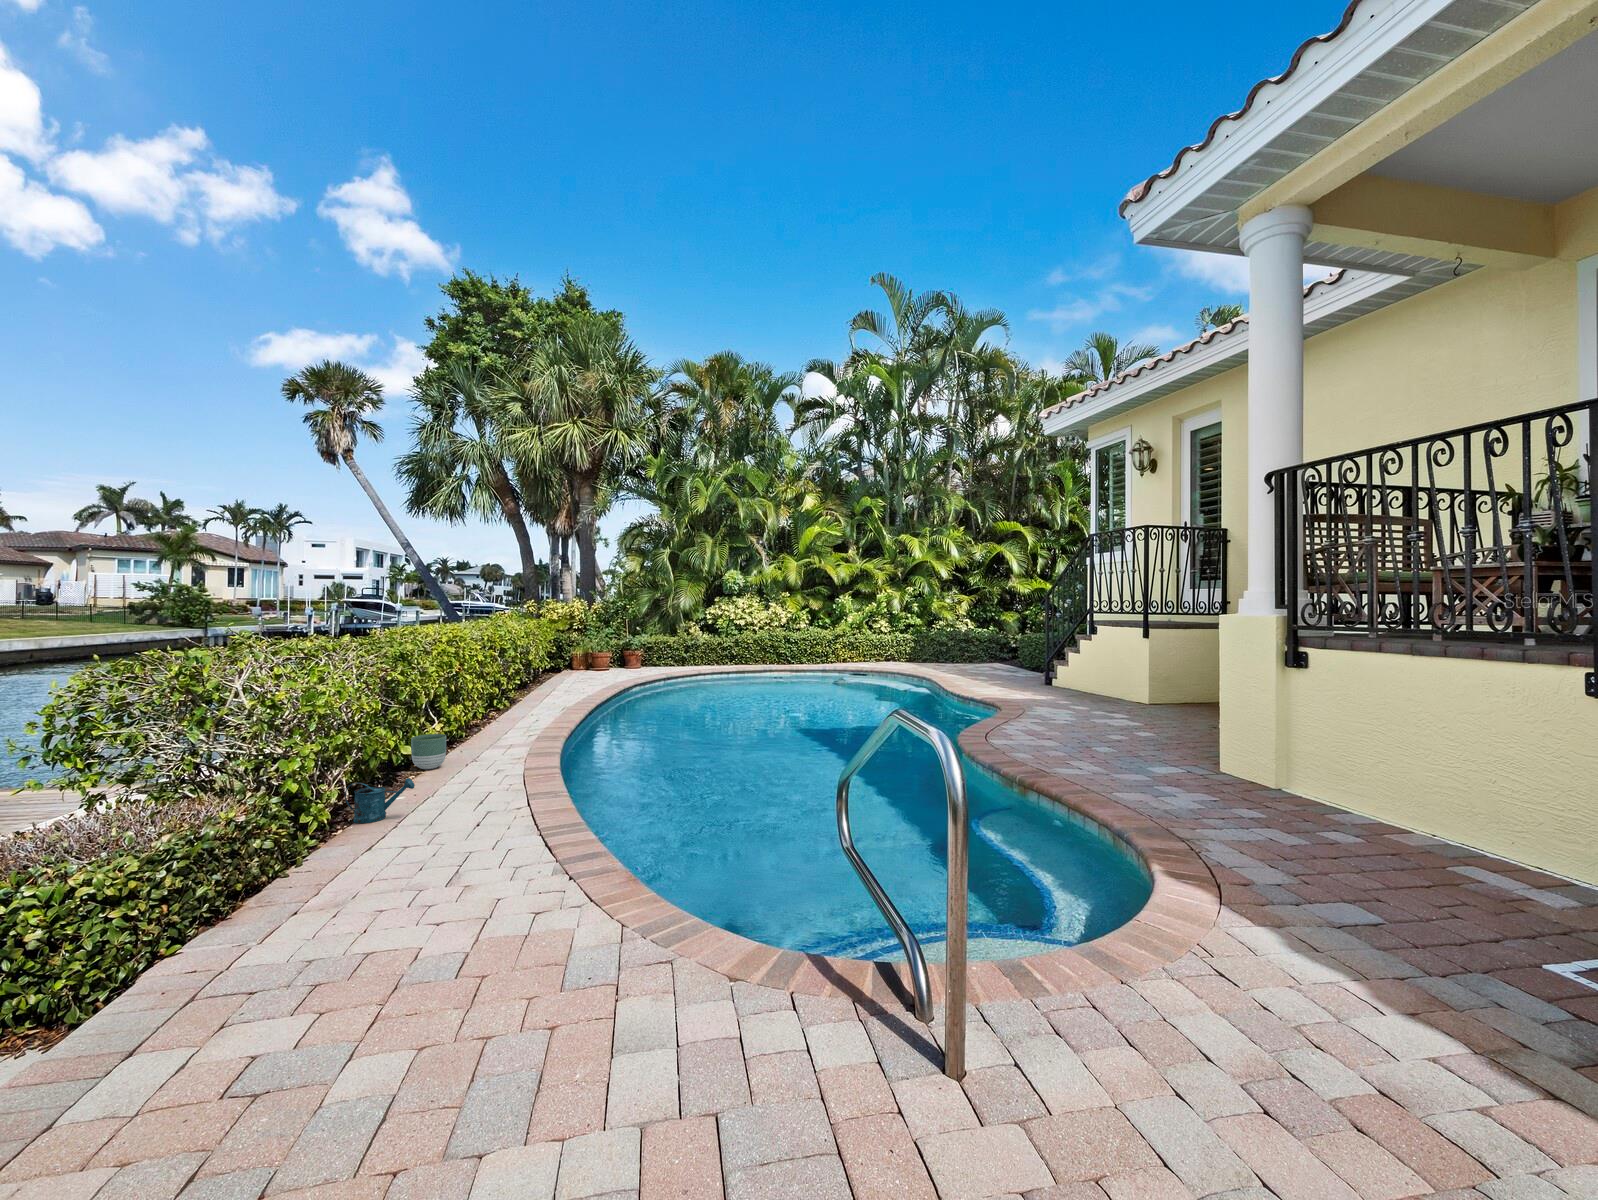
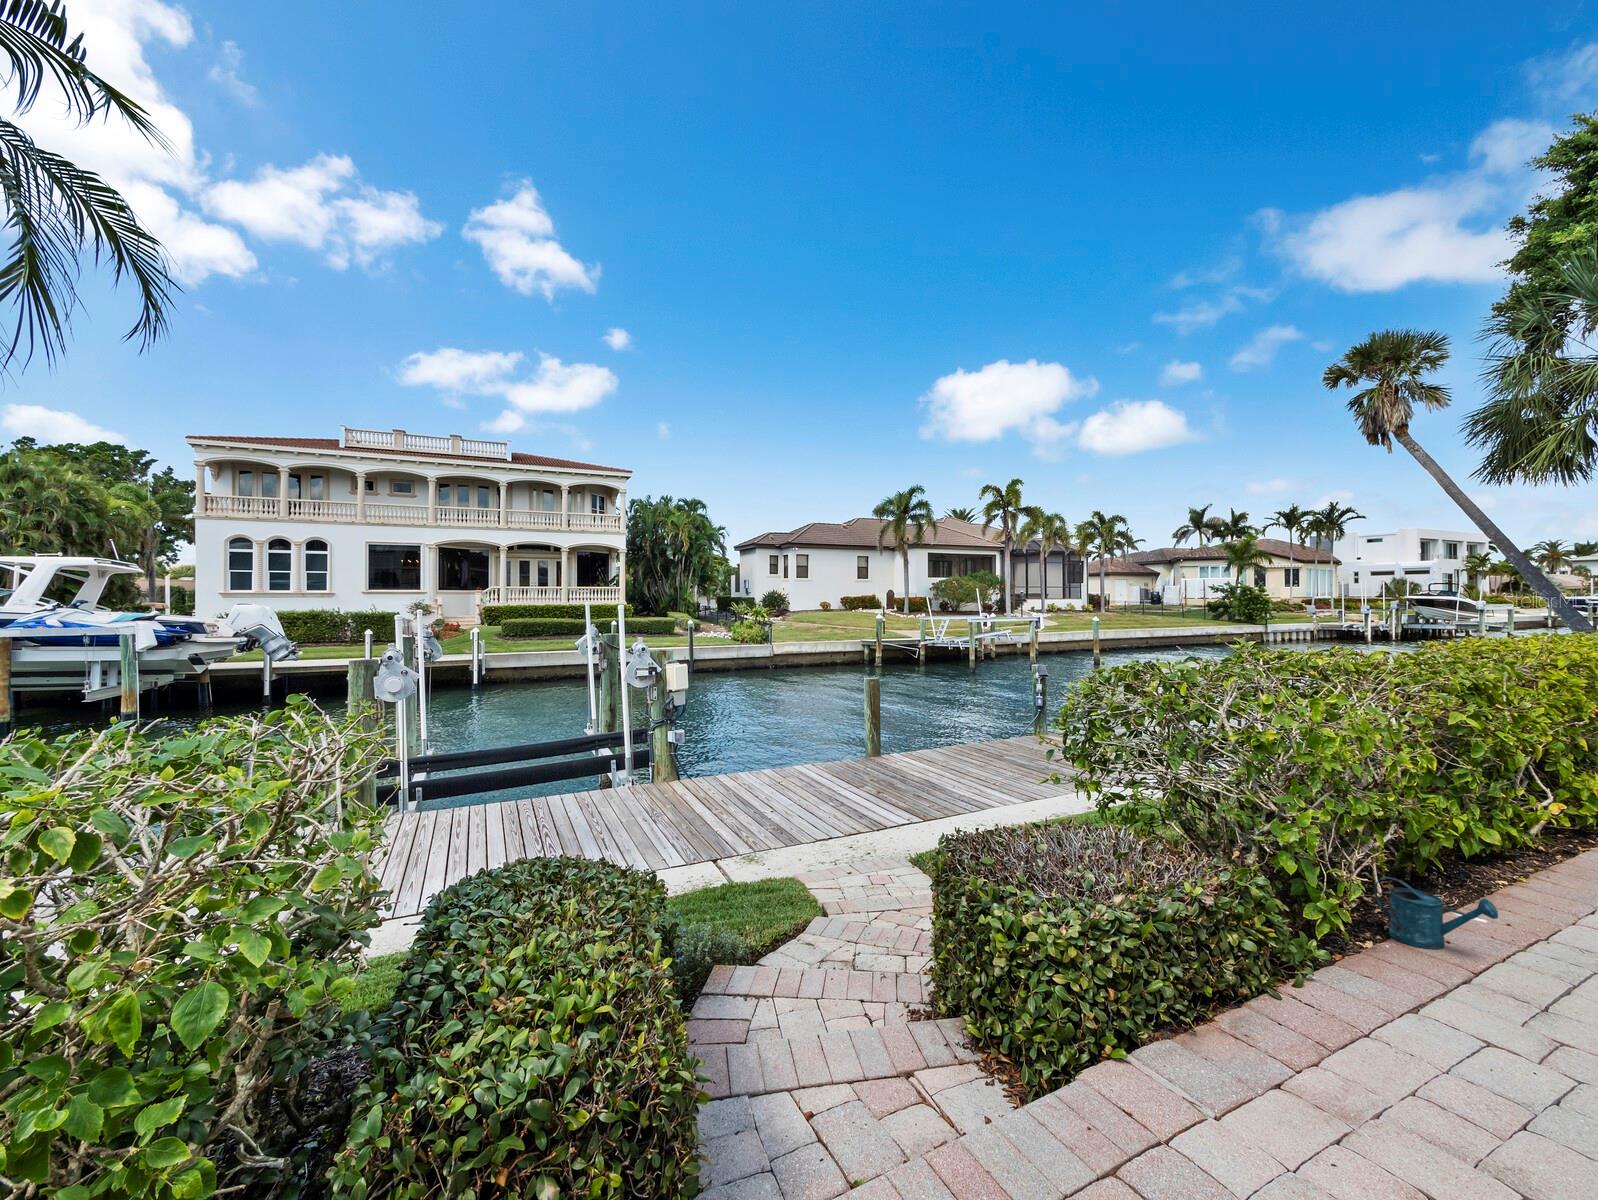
planter: present [411,734,446,769] -> none [1495,814,1566,874]

